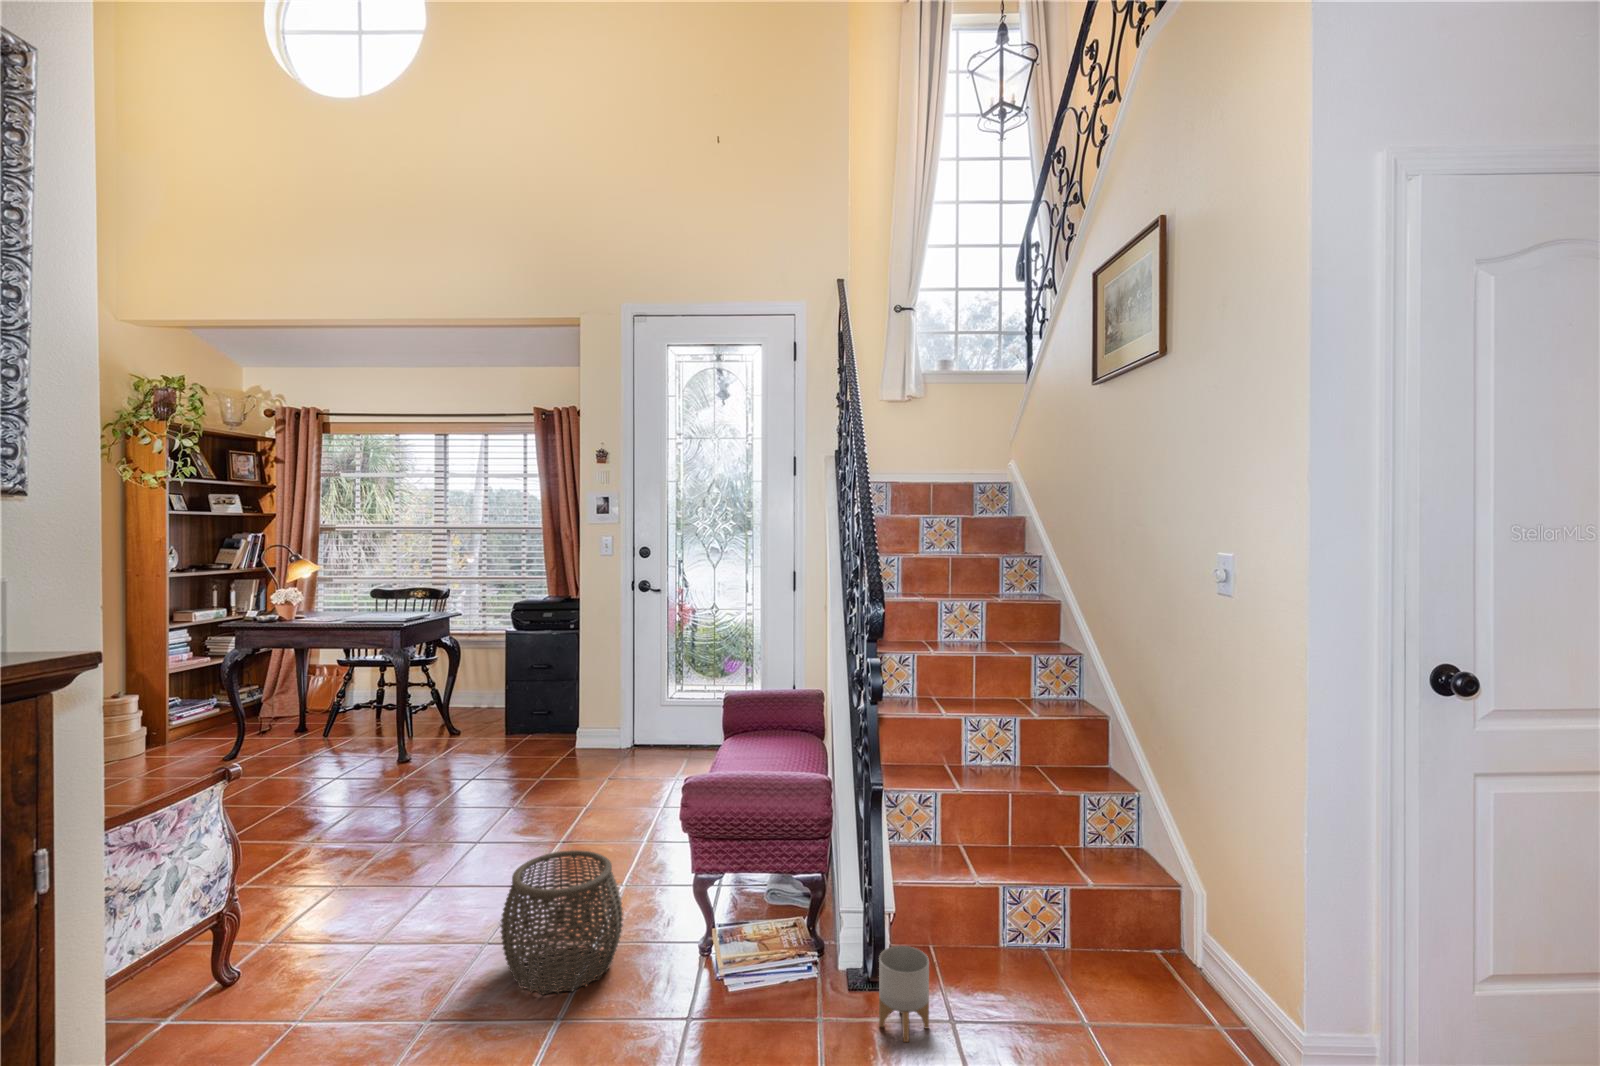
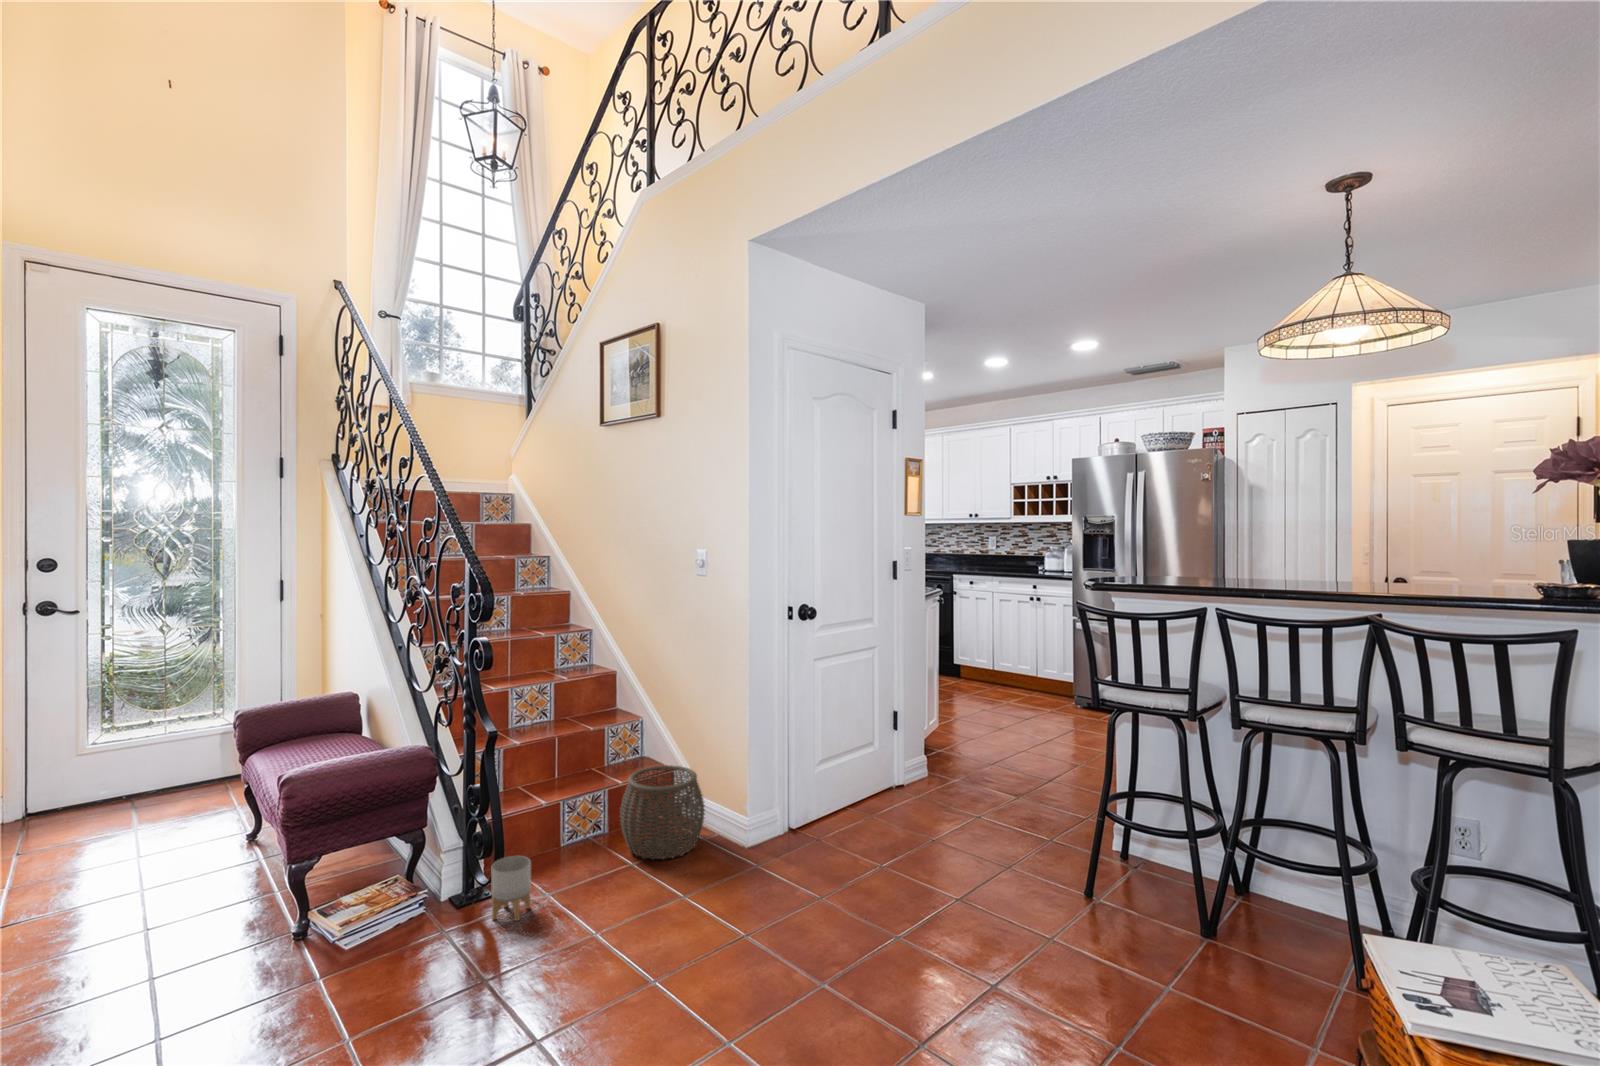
woven basket: present [500,850,623,994] -> present [620,765,705,859]

